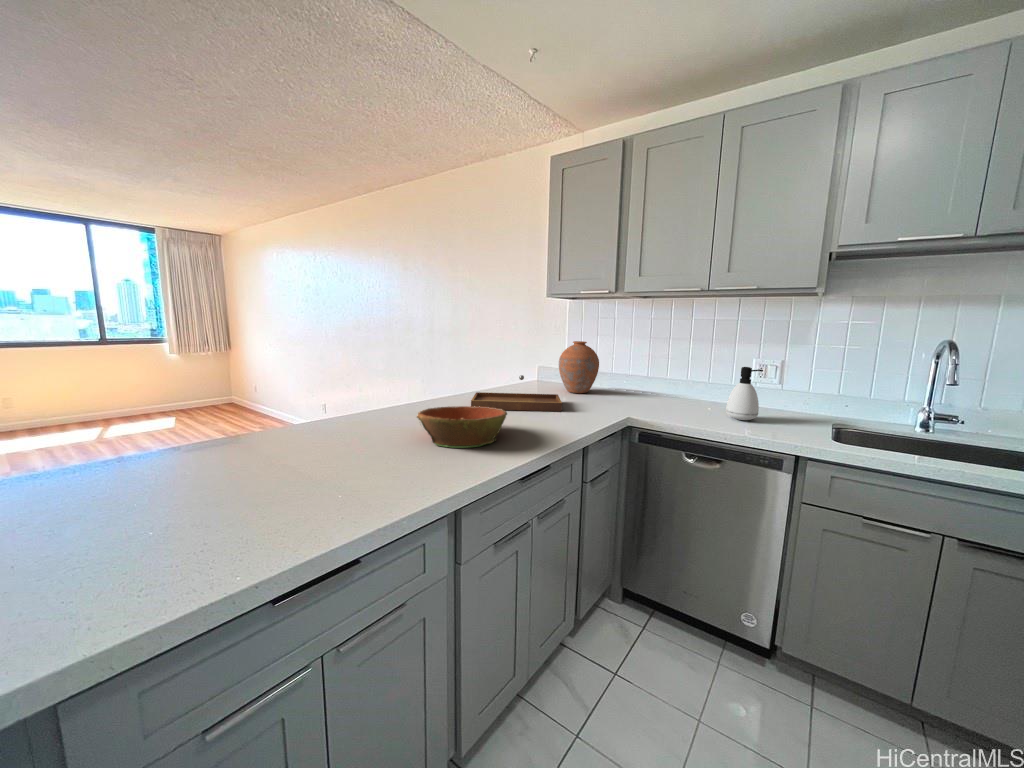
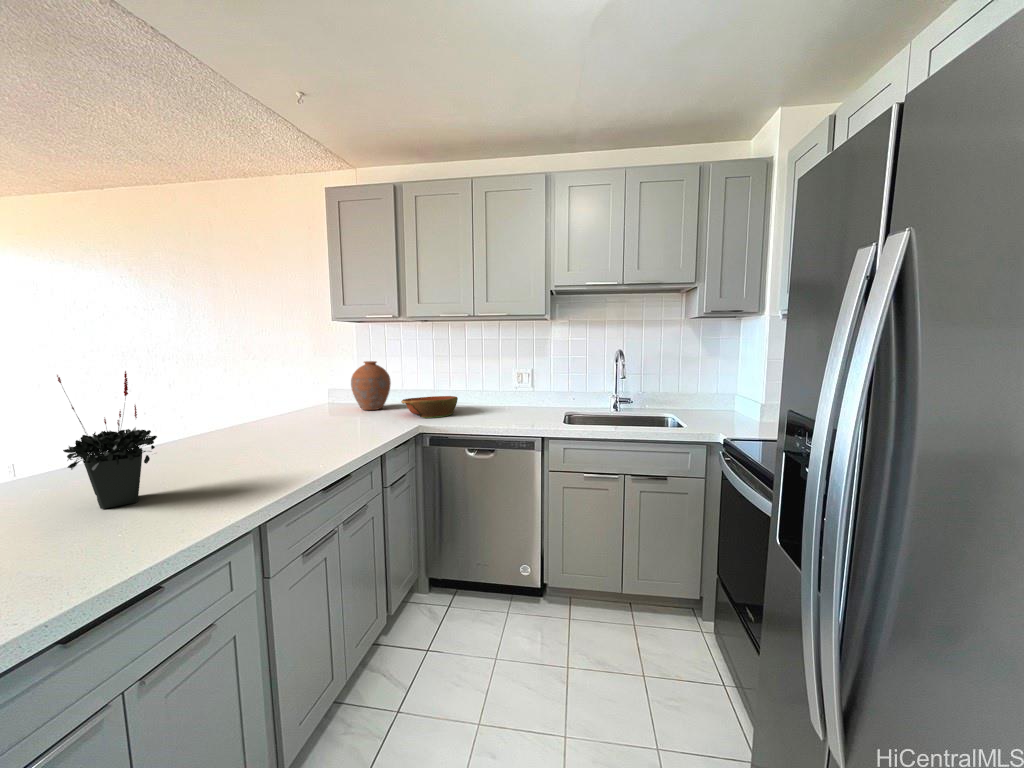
potted plant: none [308,337,379,464] -> present [57,371,157,509]
soap dispenser: present [726,367,763,420] -> none [495,375,518,417]
tray: present [471,375,562,411] -> none [259,397,358,436]
bowl: present [417,406,507,448] -> present [401,396,458,418]

